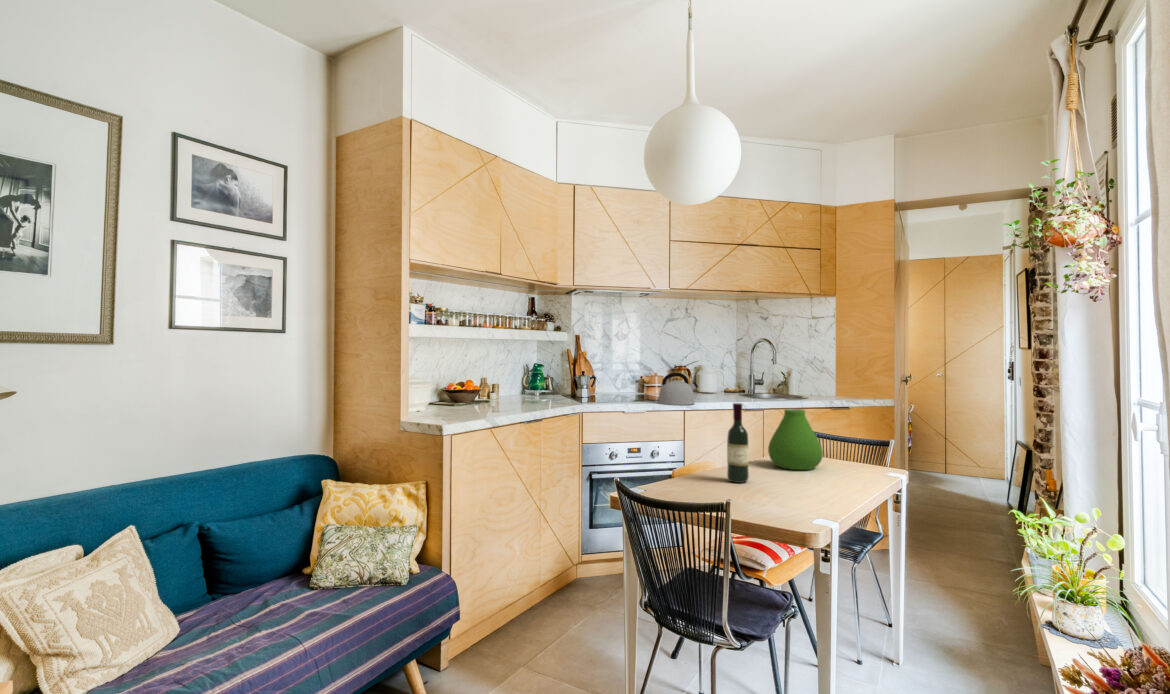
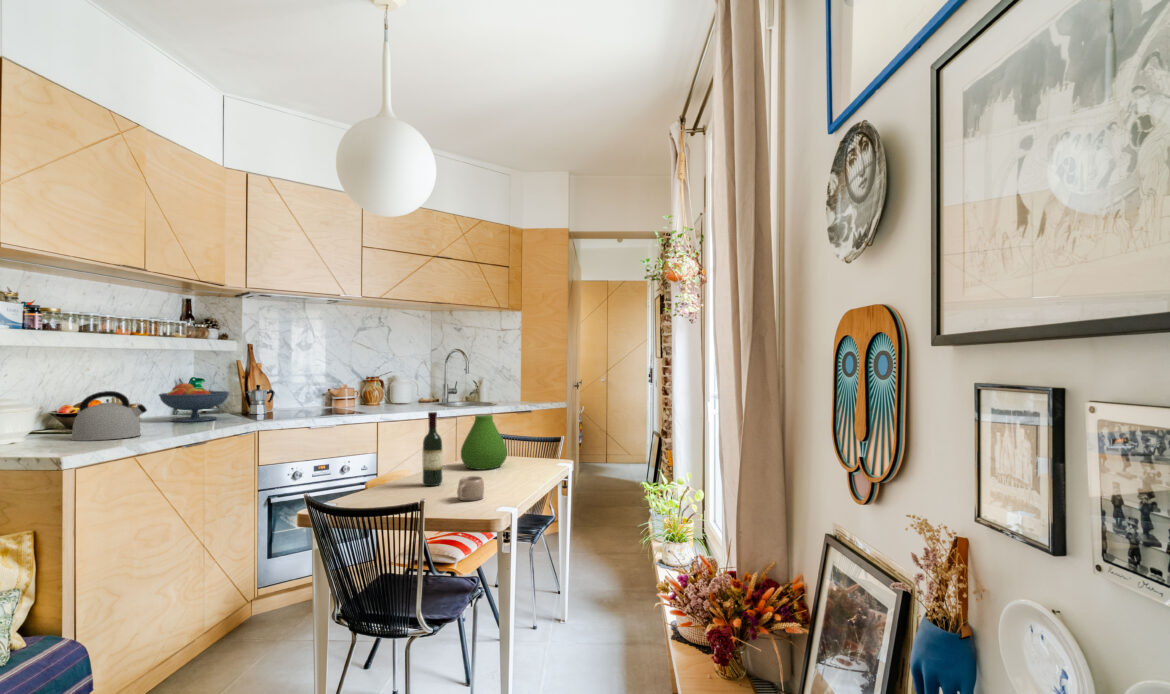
fruit bowl: none [512,368,561,401] -> present [159,383,229,422]
kettle: present [658,373,698,405] -> present [71,391,147,441]
mug: none [766,478,798,507] -> present [457,476,484,501]

